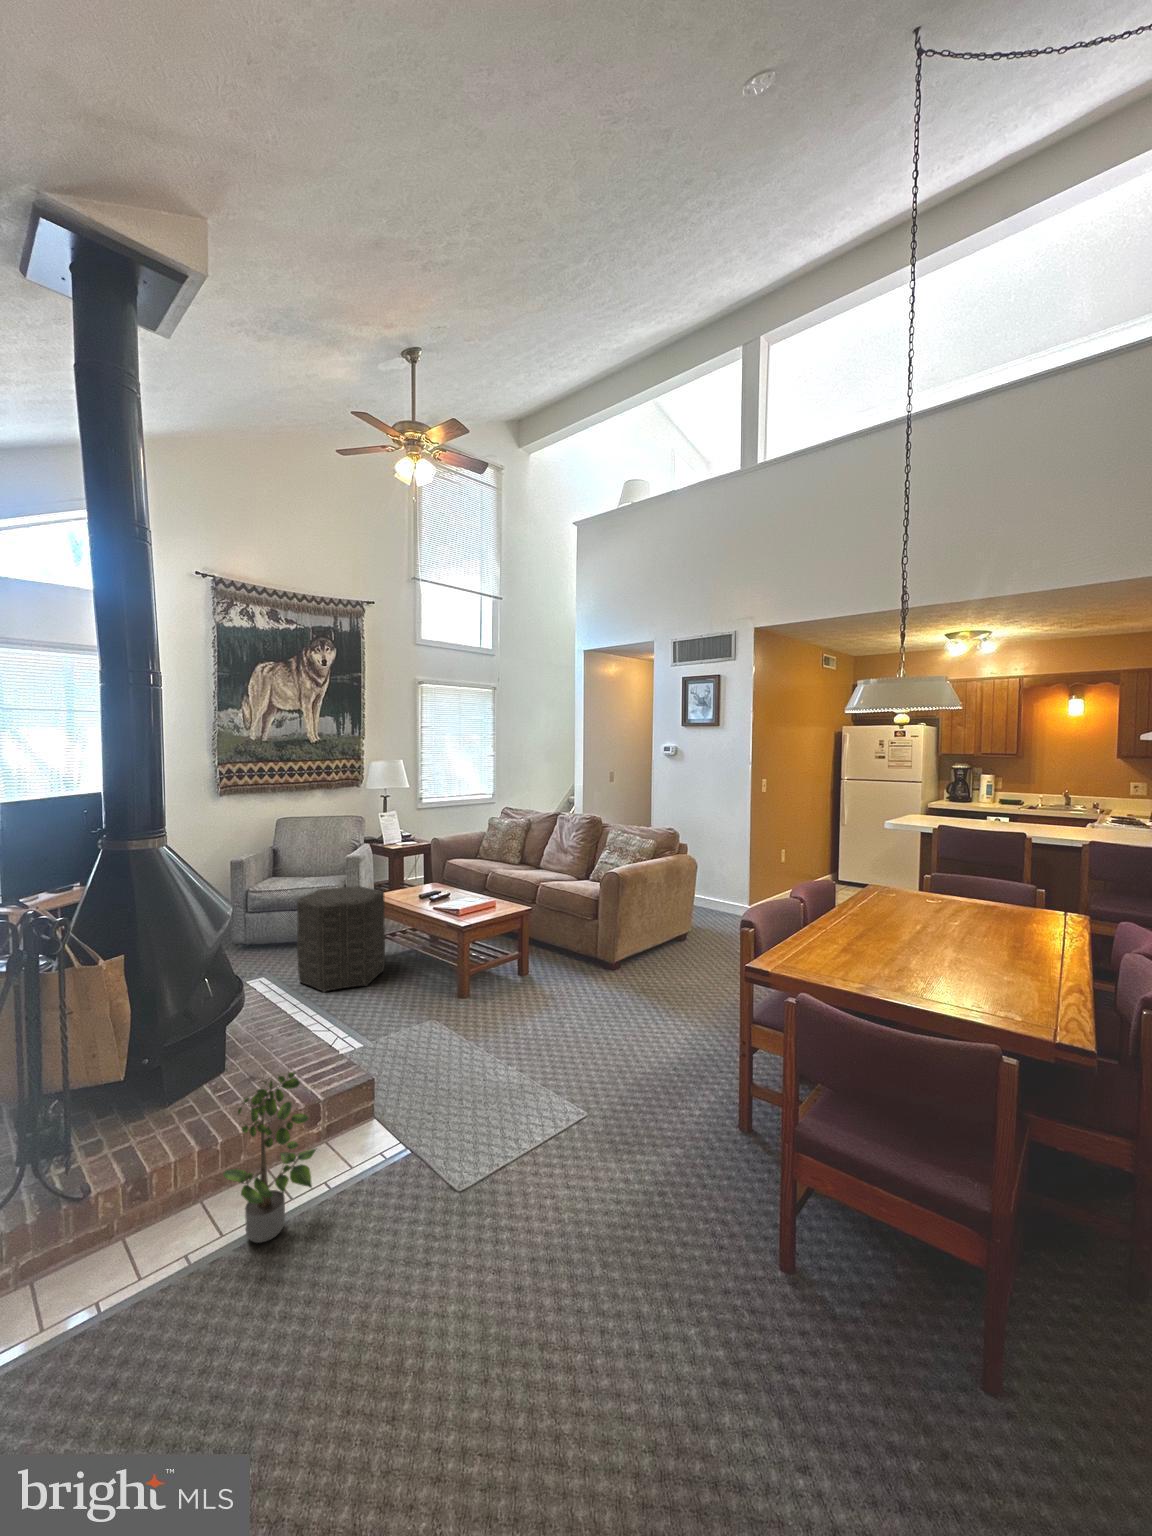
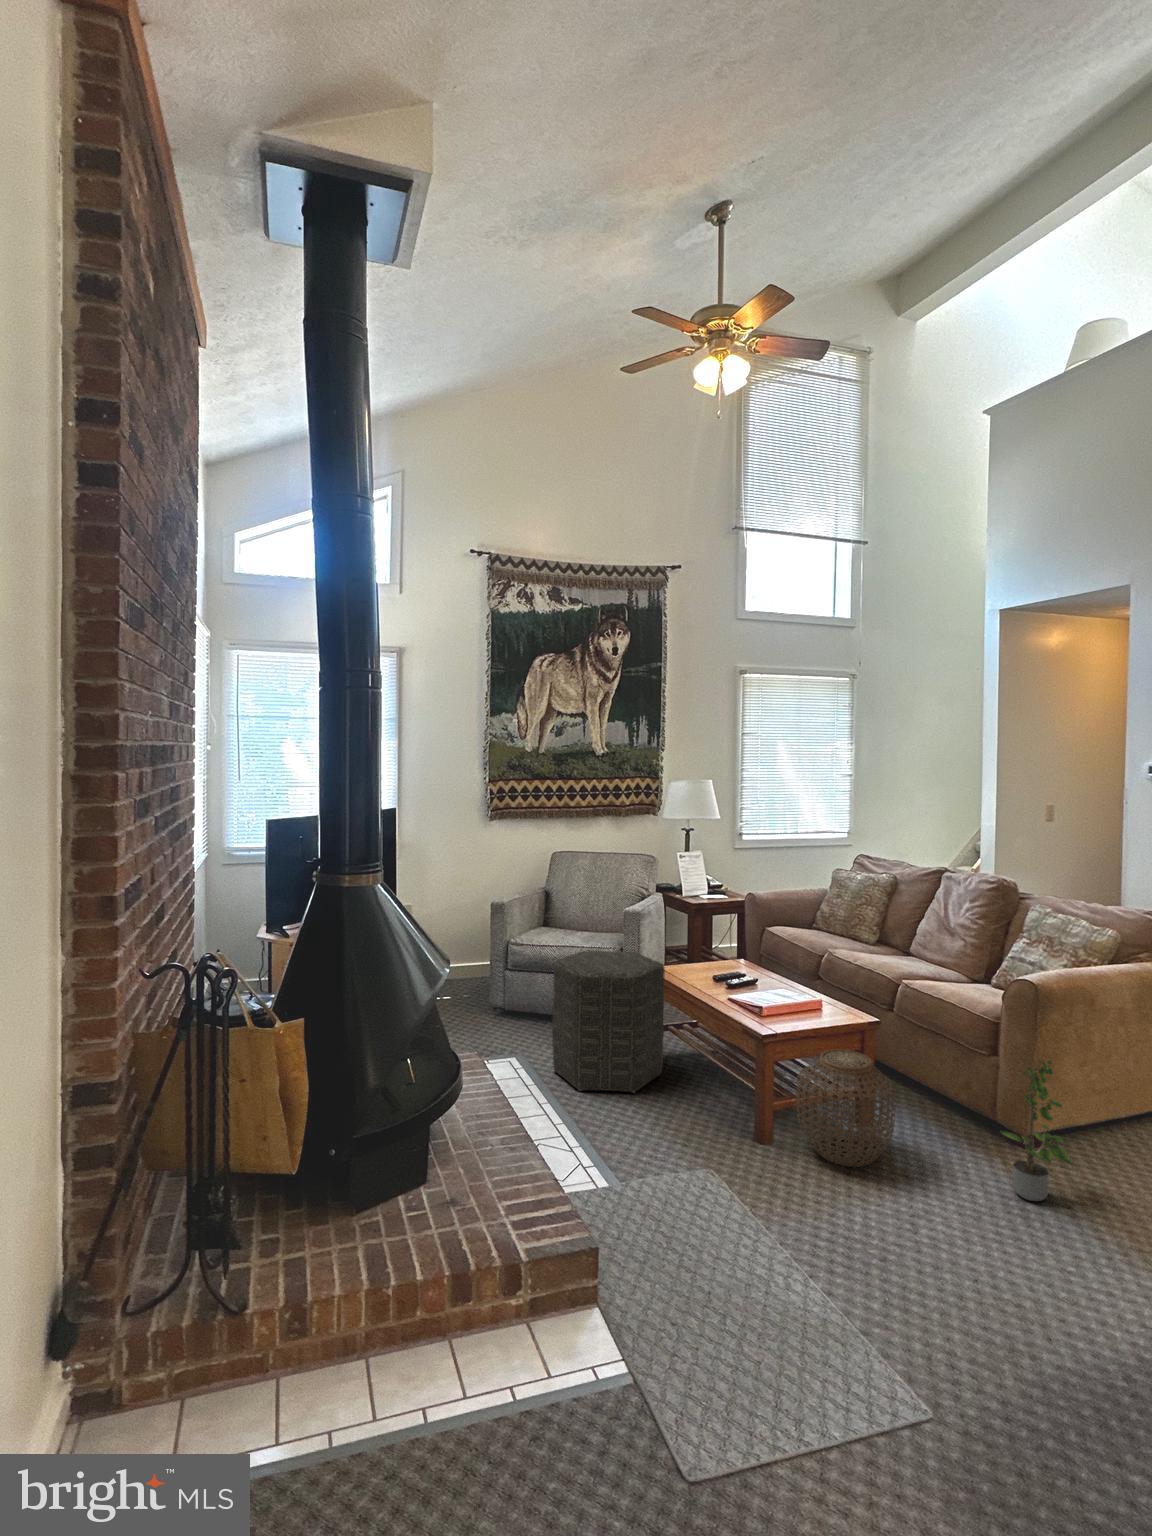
woven basket: none [485,929,545,1002] -> present [796,1049,896,1167]
potted plant: present [223,1072,317,1243] -> present [1001,1060,1073,1201]

